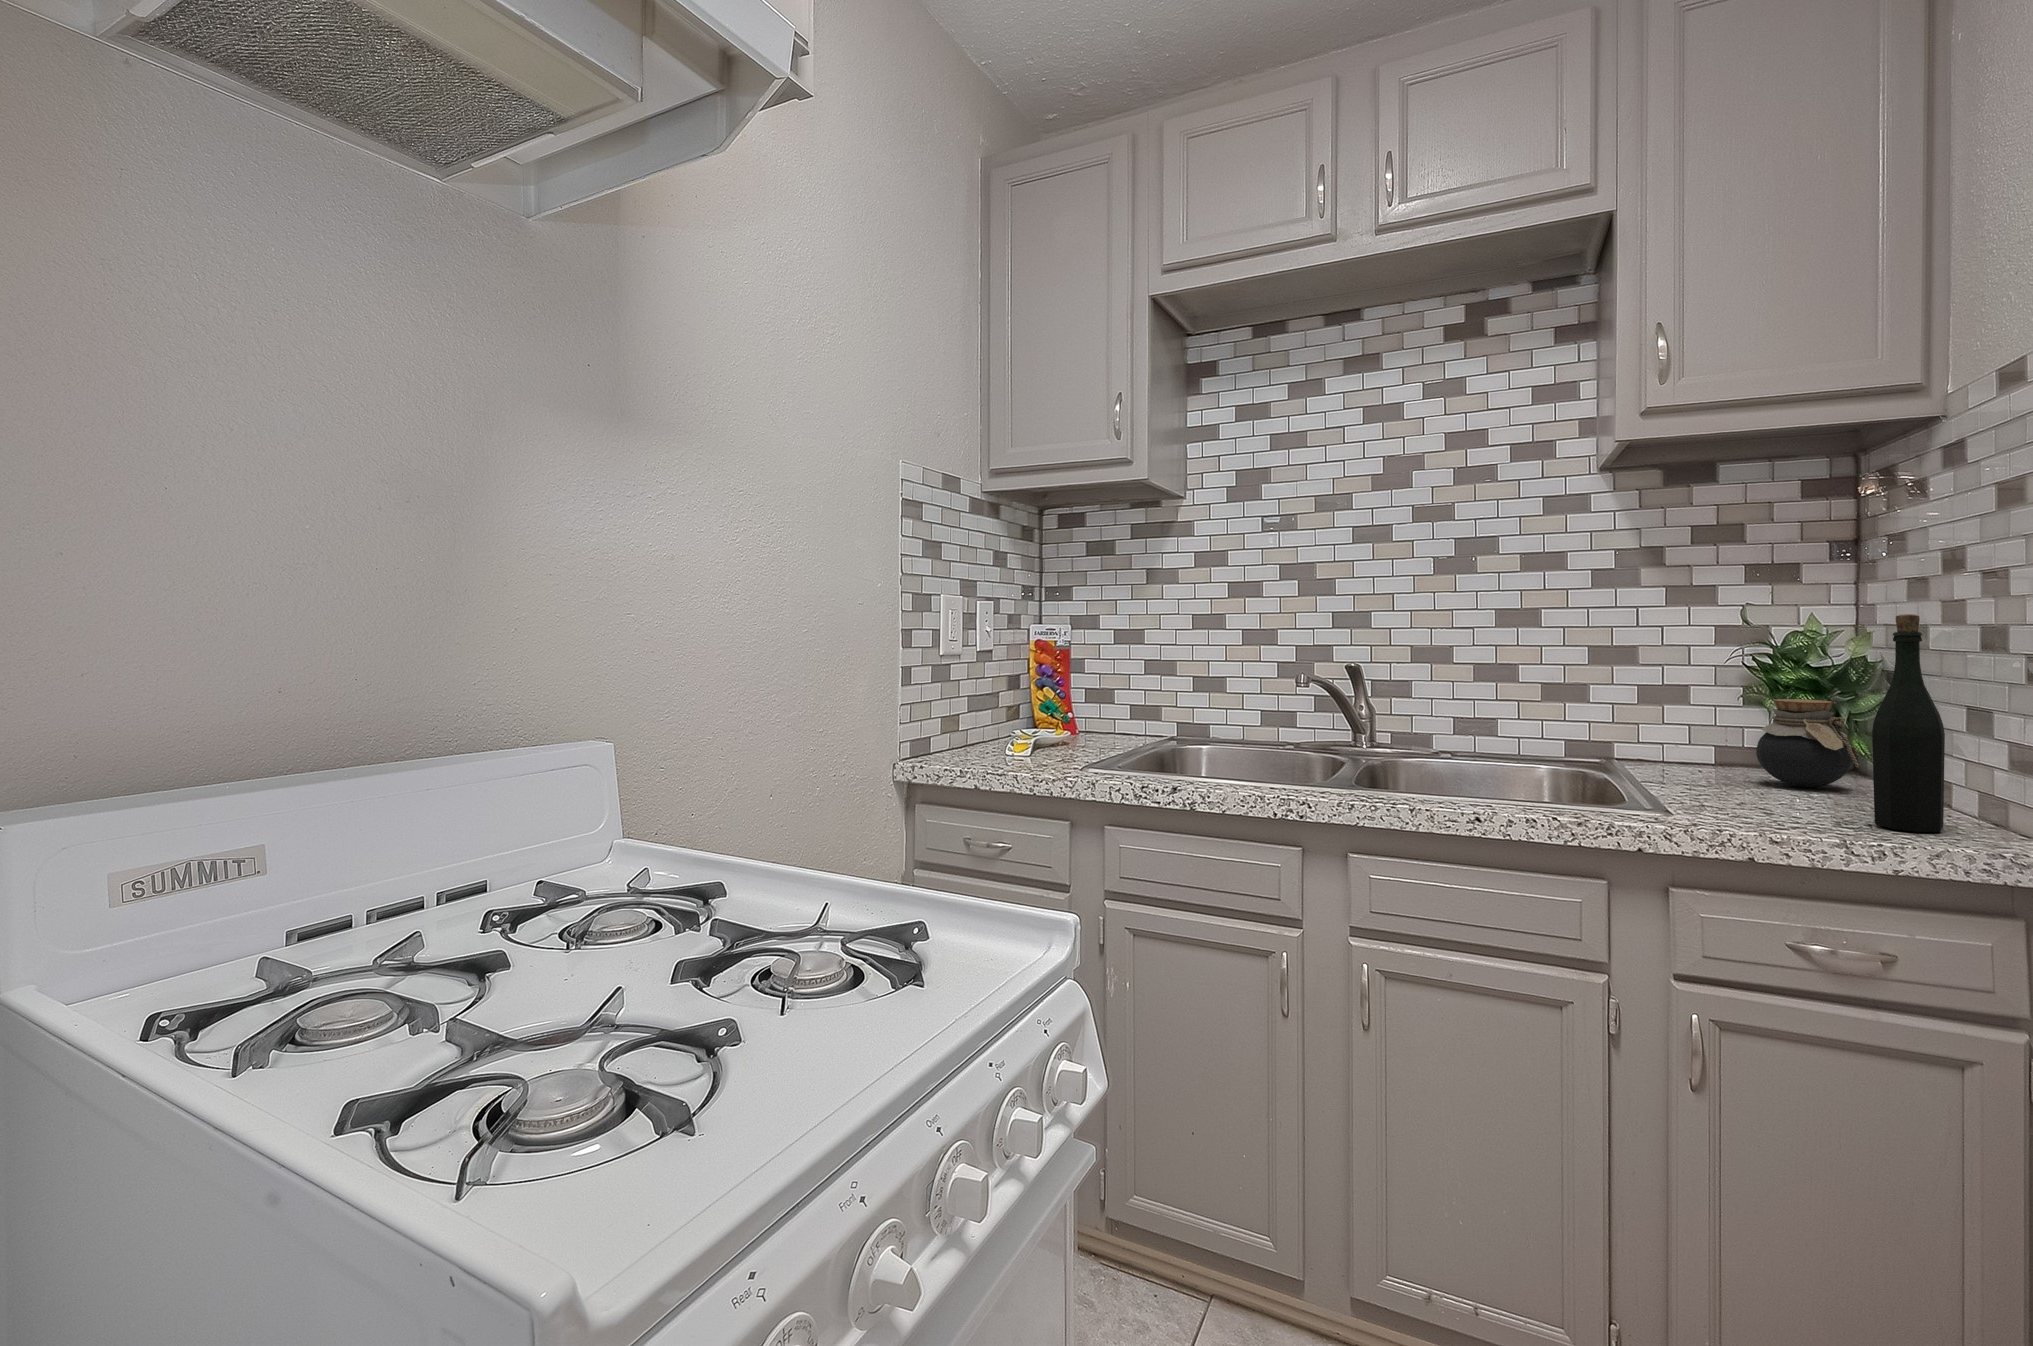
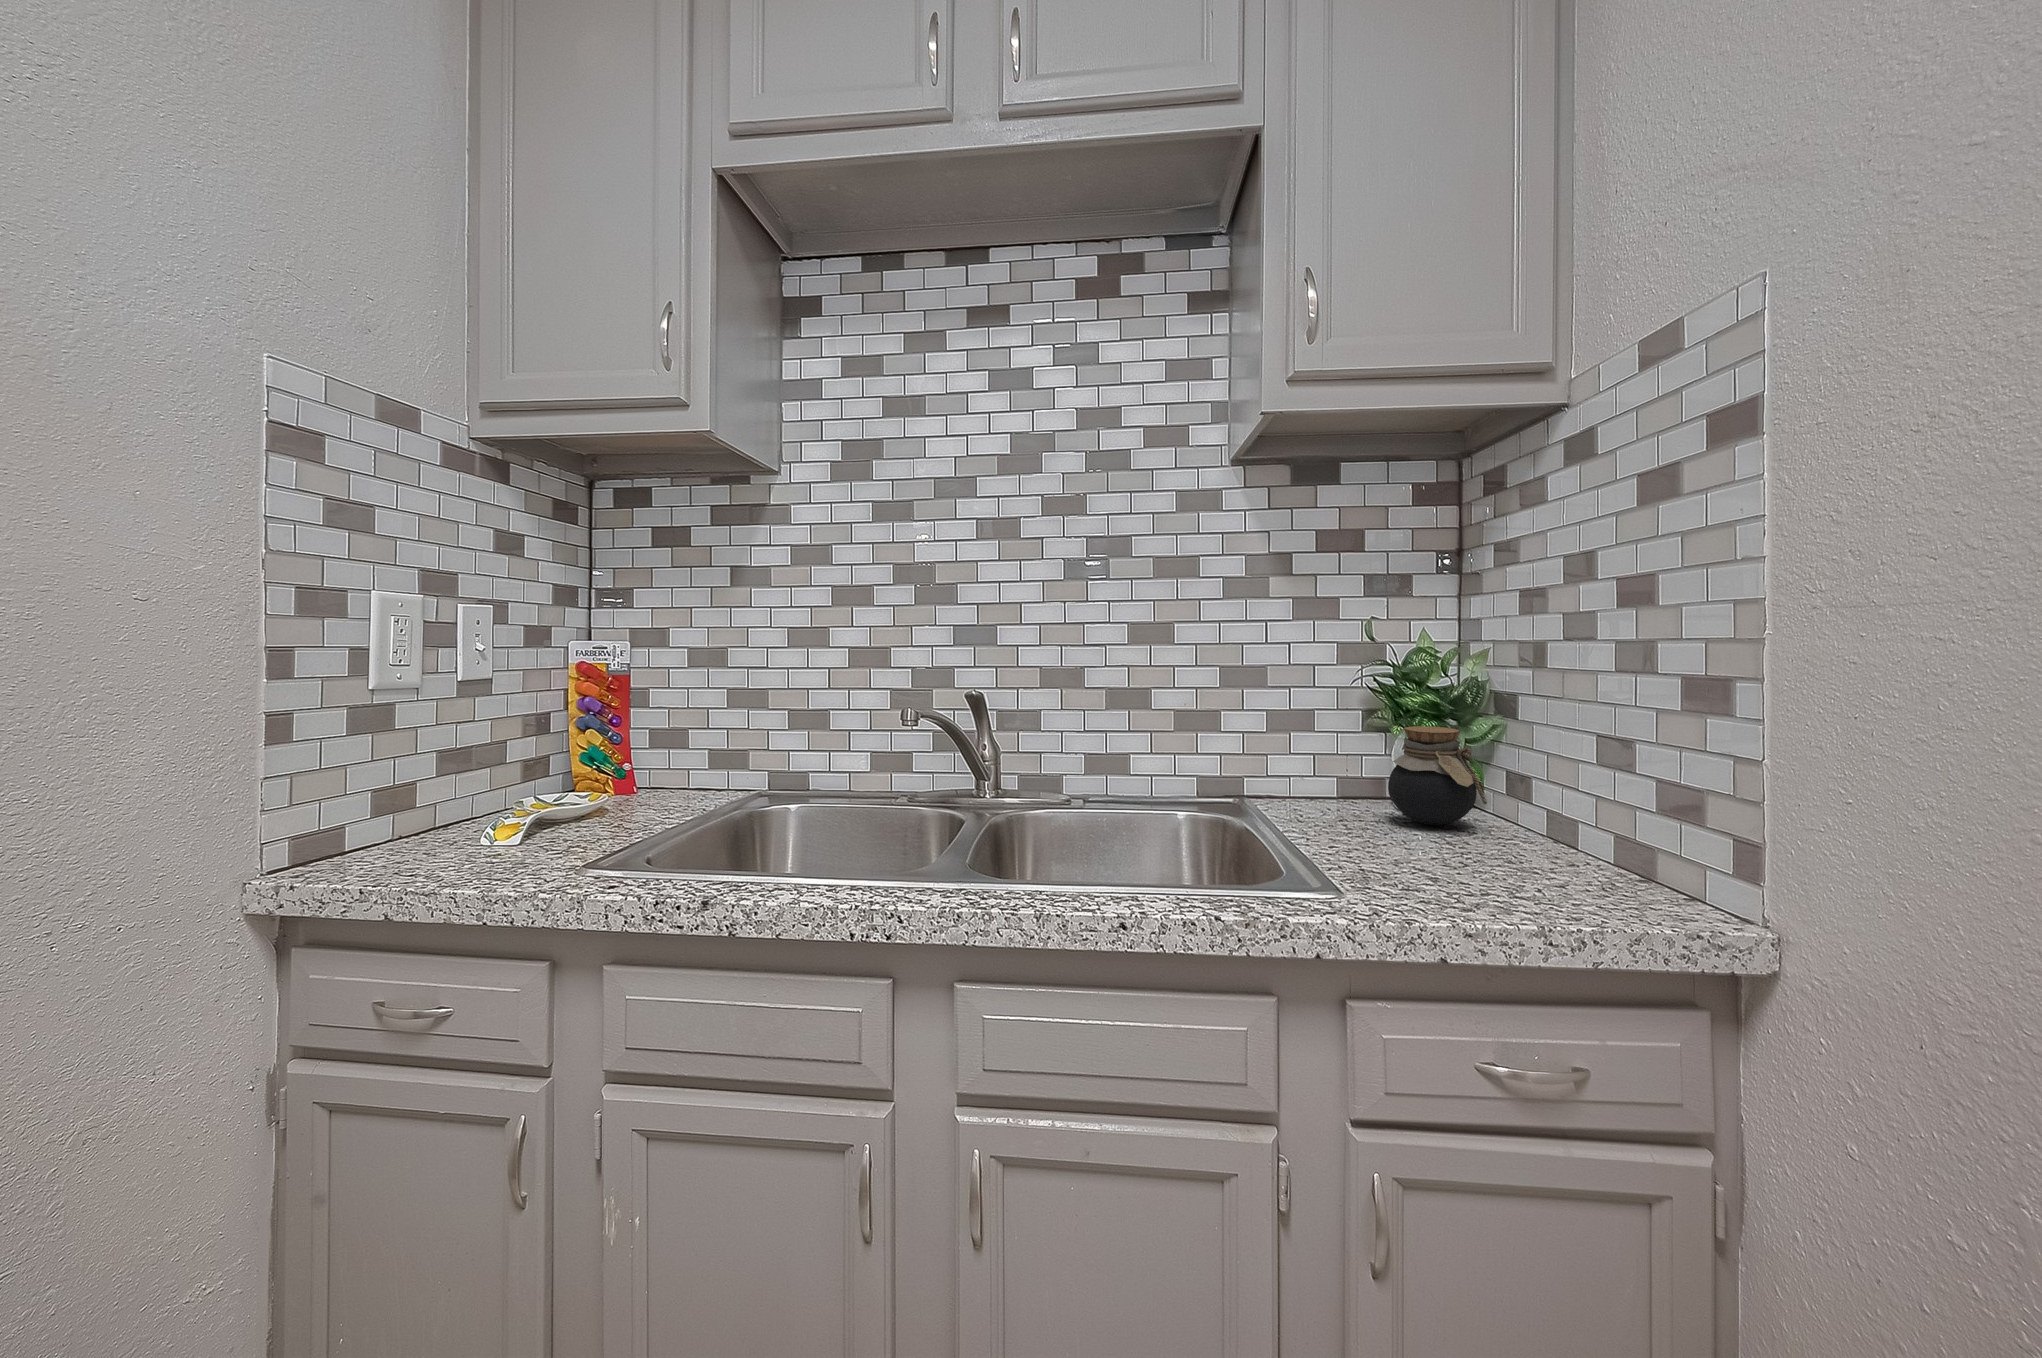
bottle: present [1872,614,1945,832] -> none [1540,645,1611,905]

